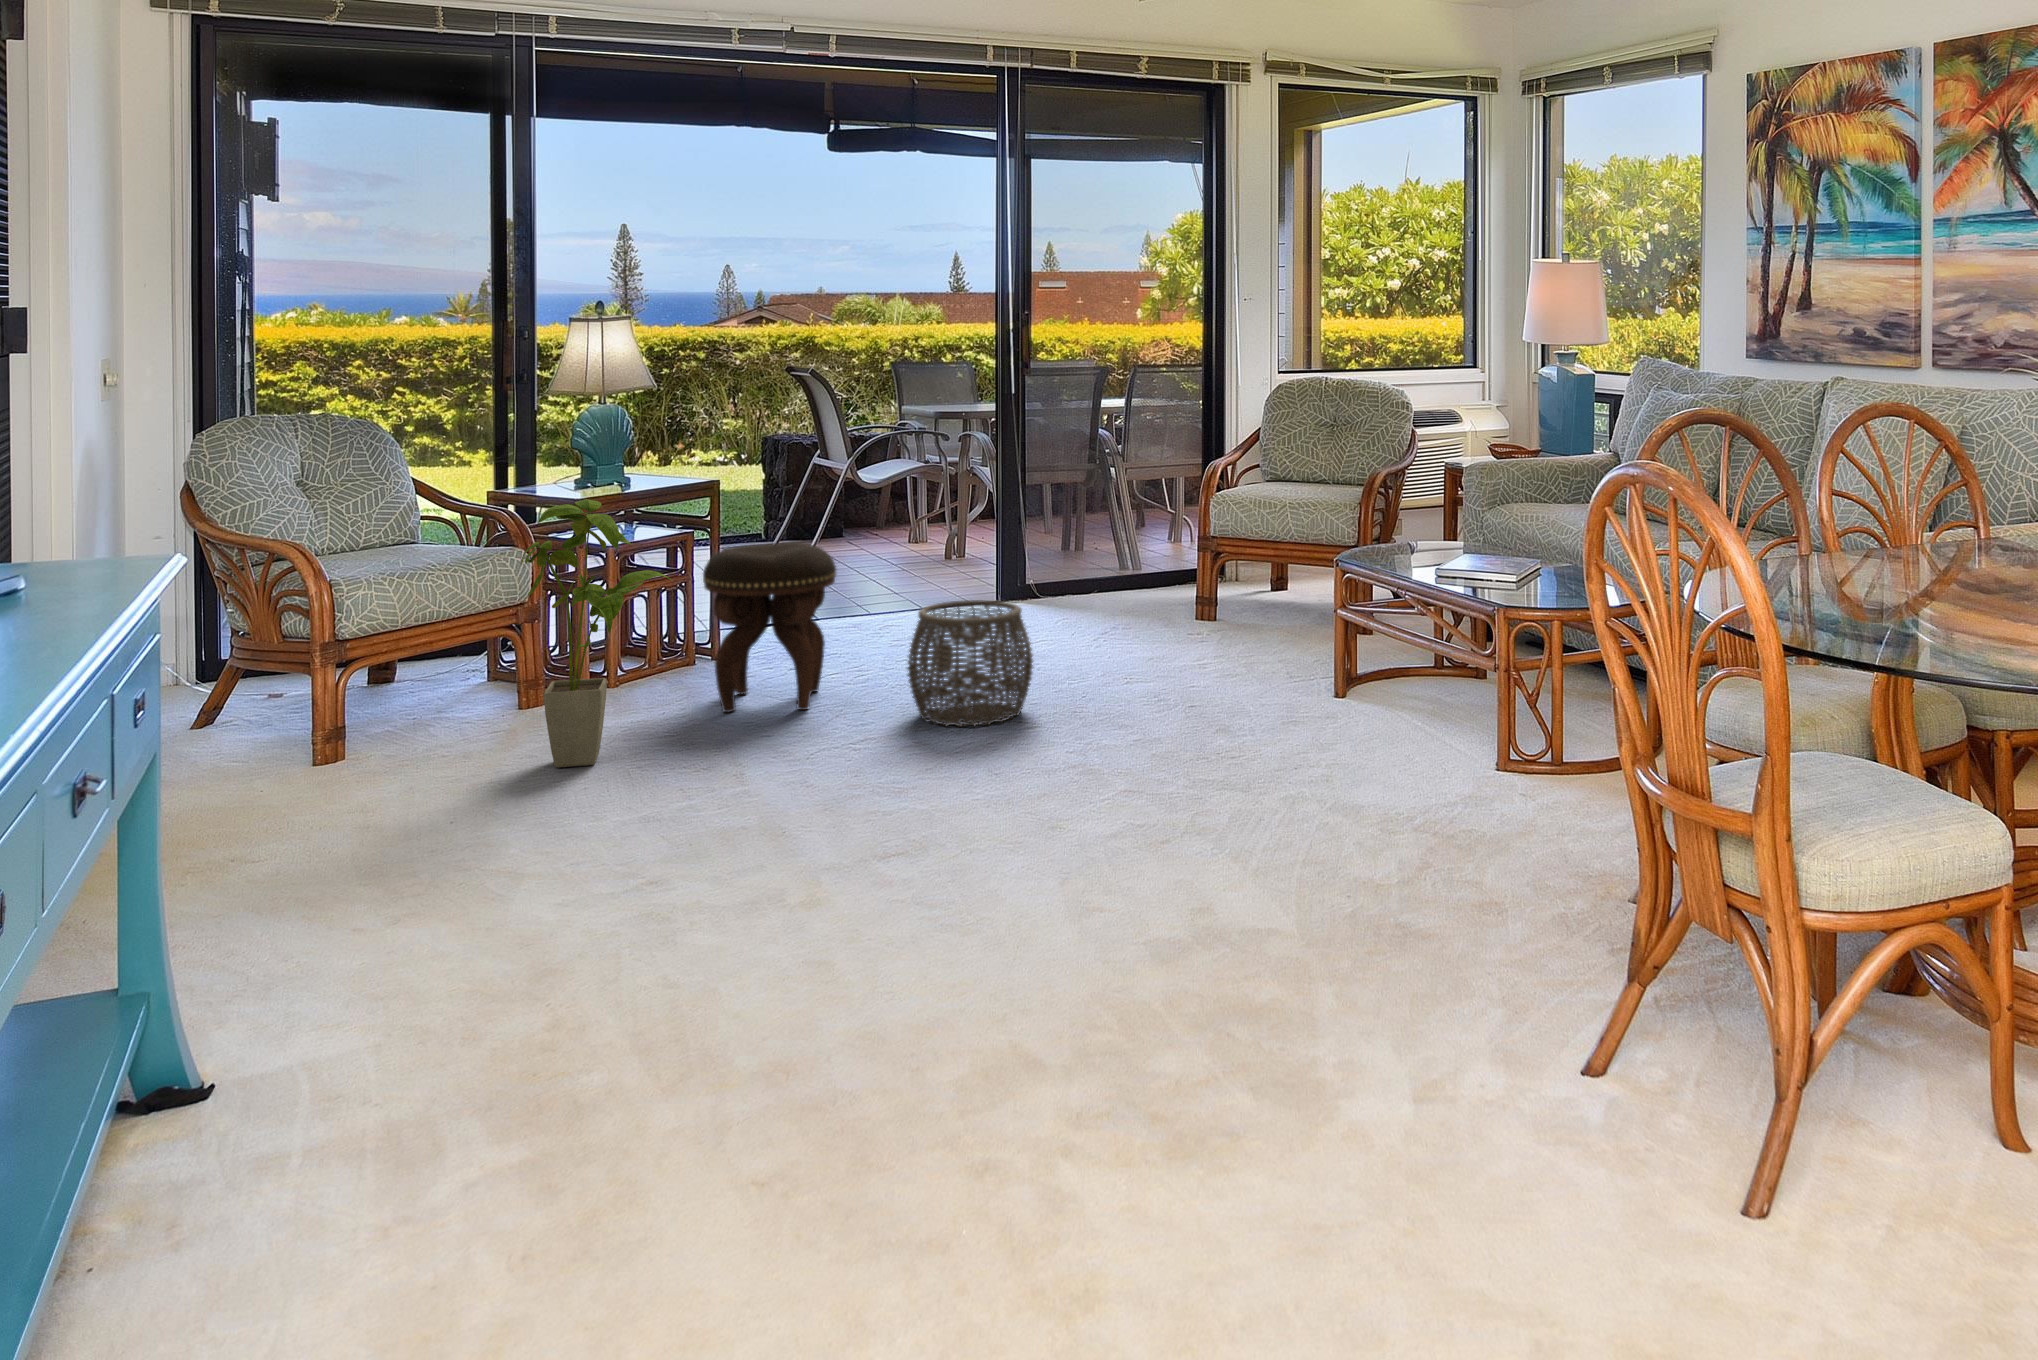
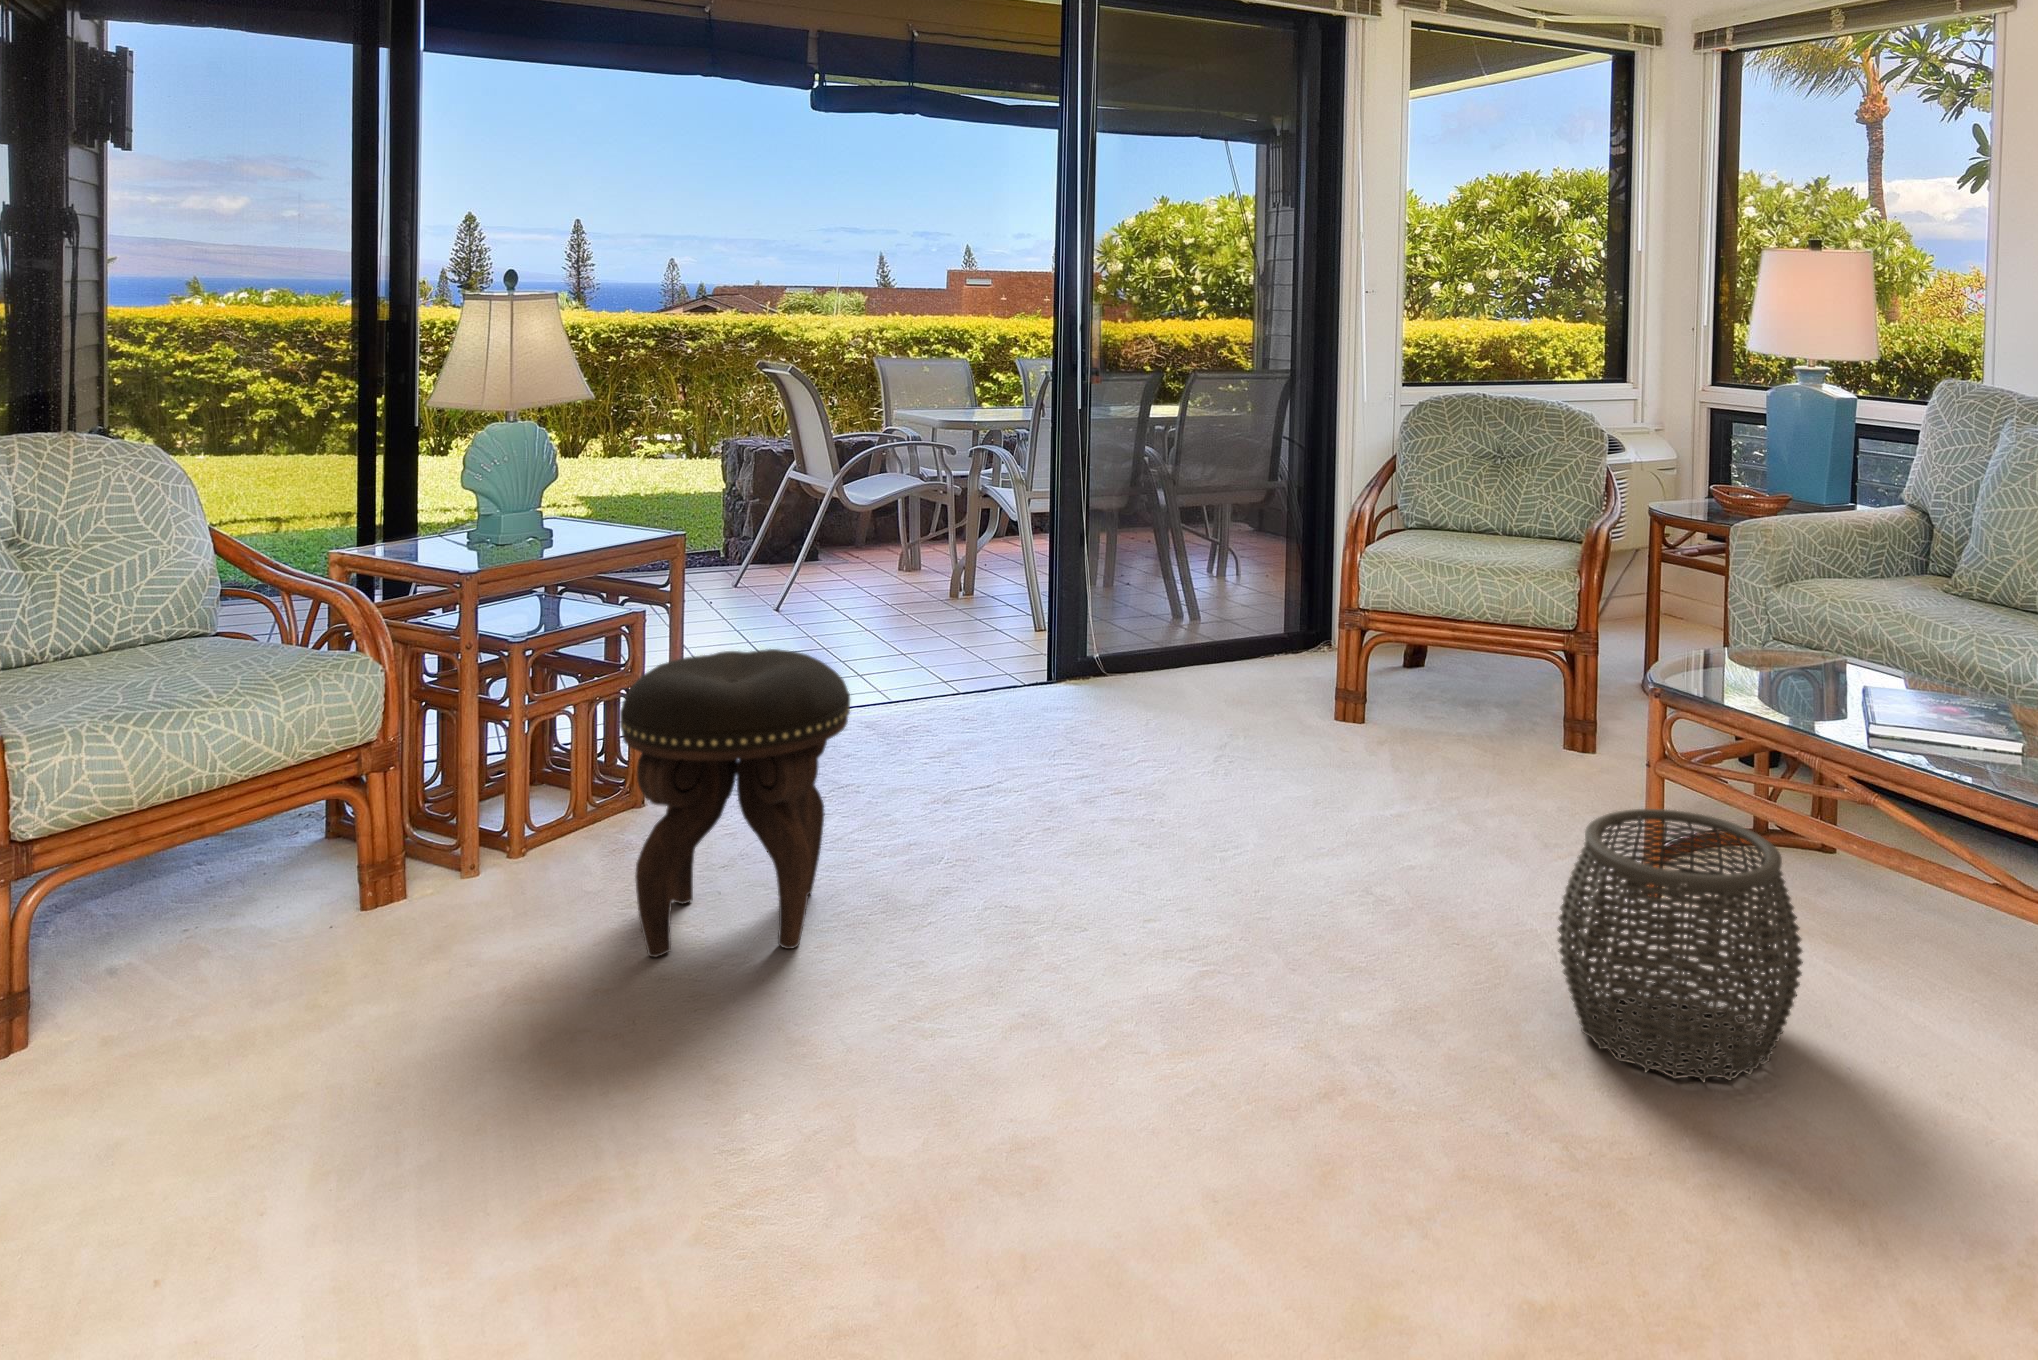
house plant: present [521,499,671,767] -> none [228,616,555,1156]
woven basket: present [907,600,1033,727] -> present [1558,809,1803,1082]

